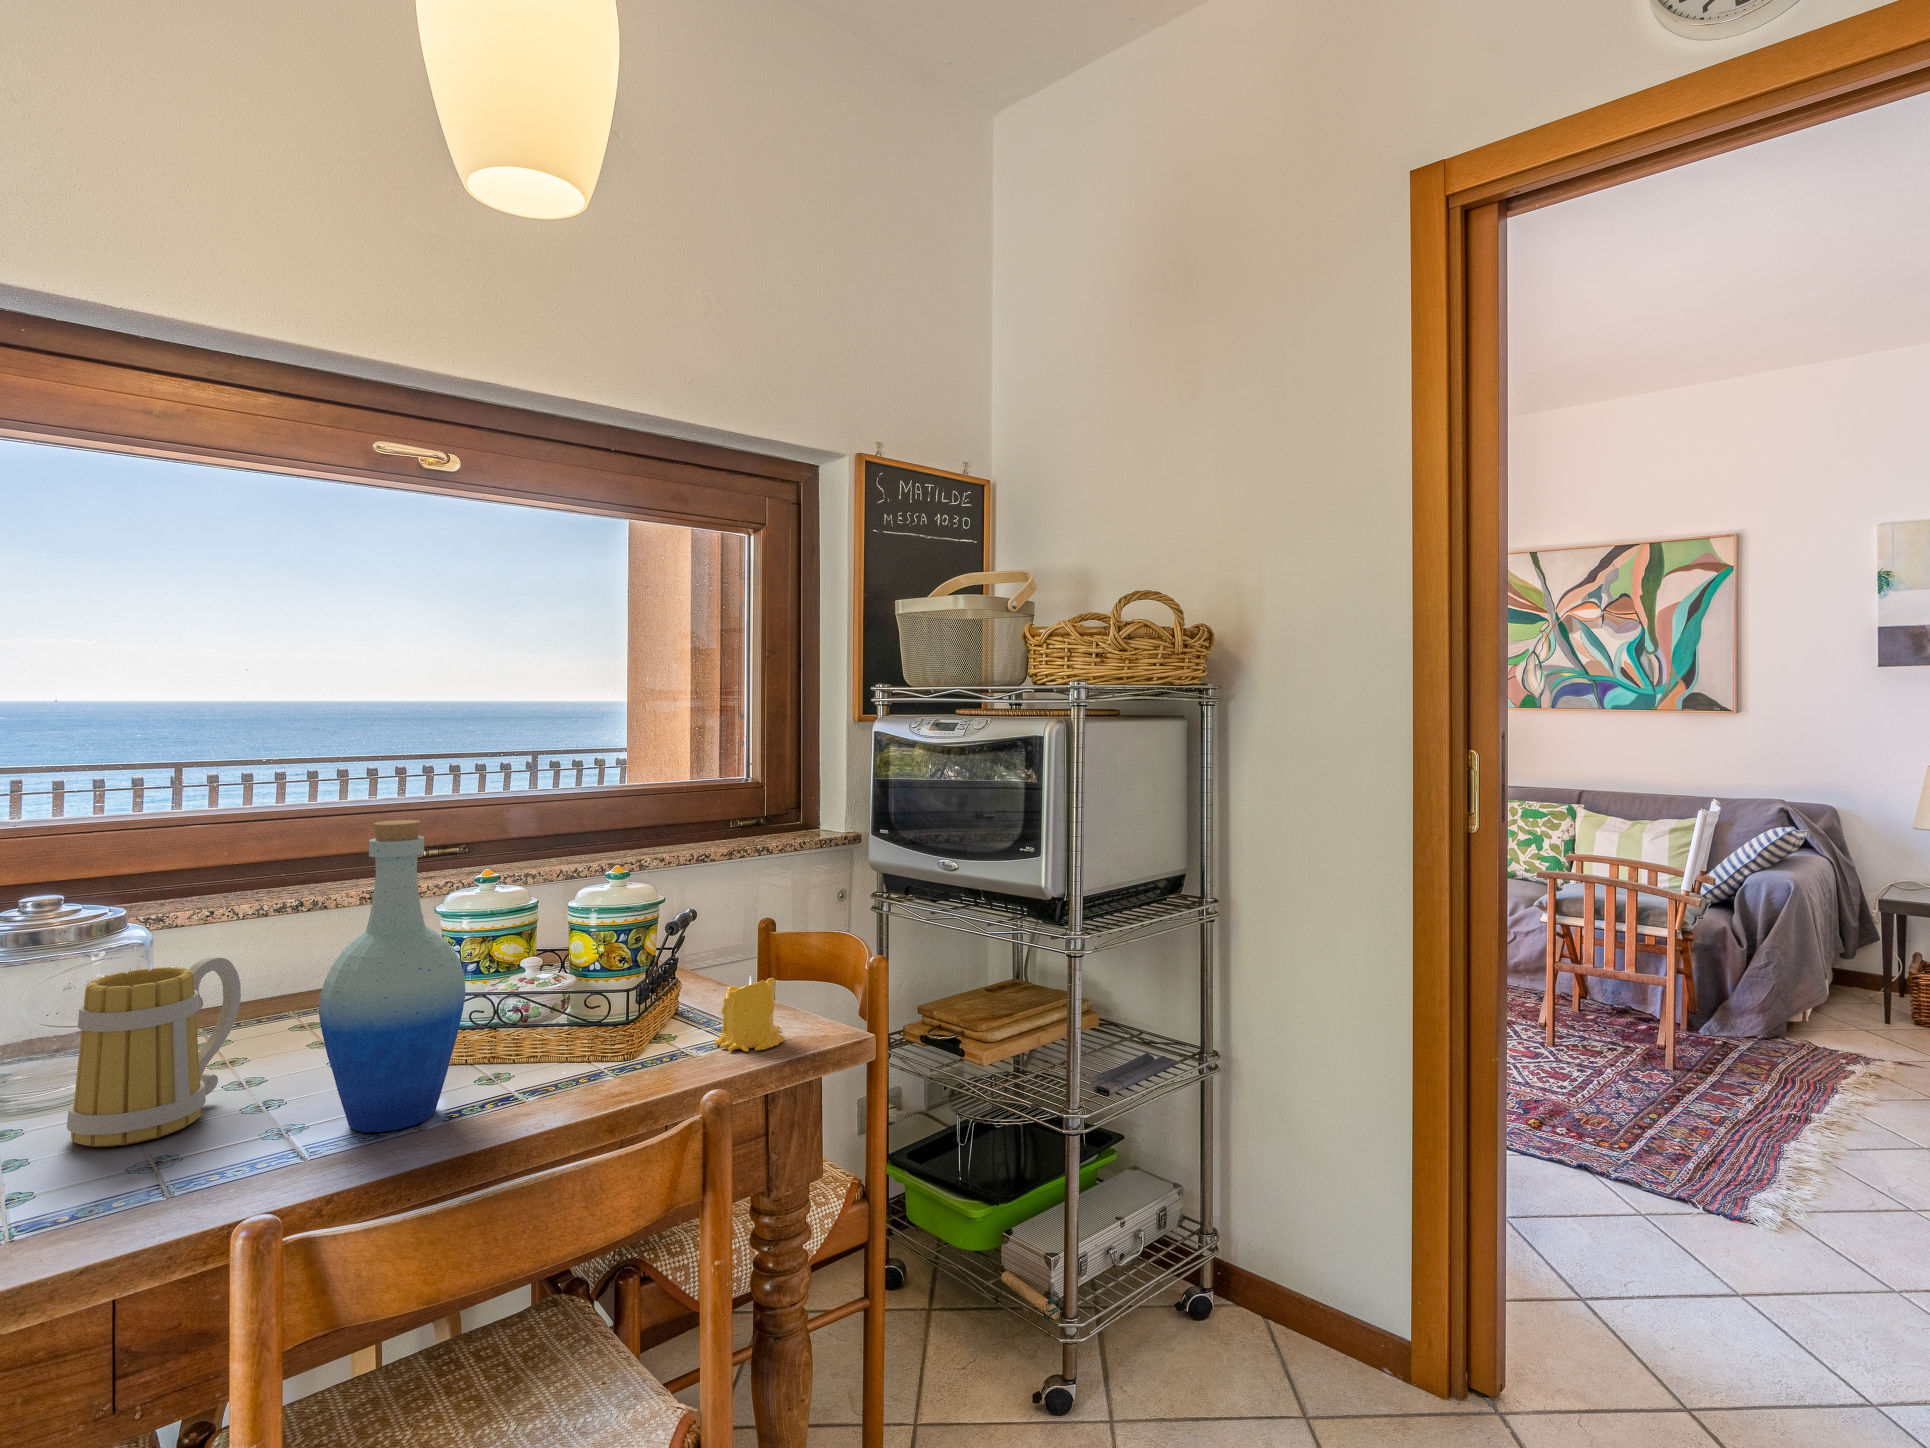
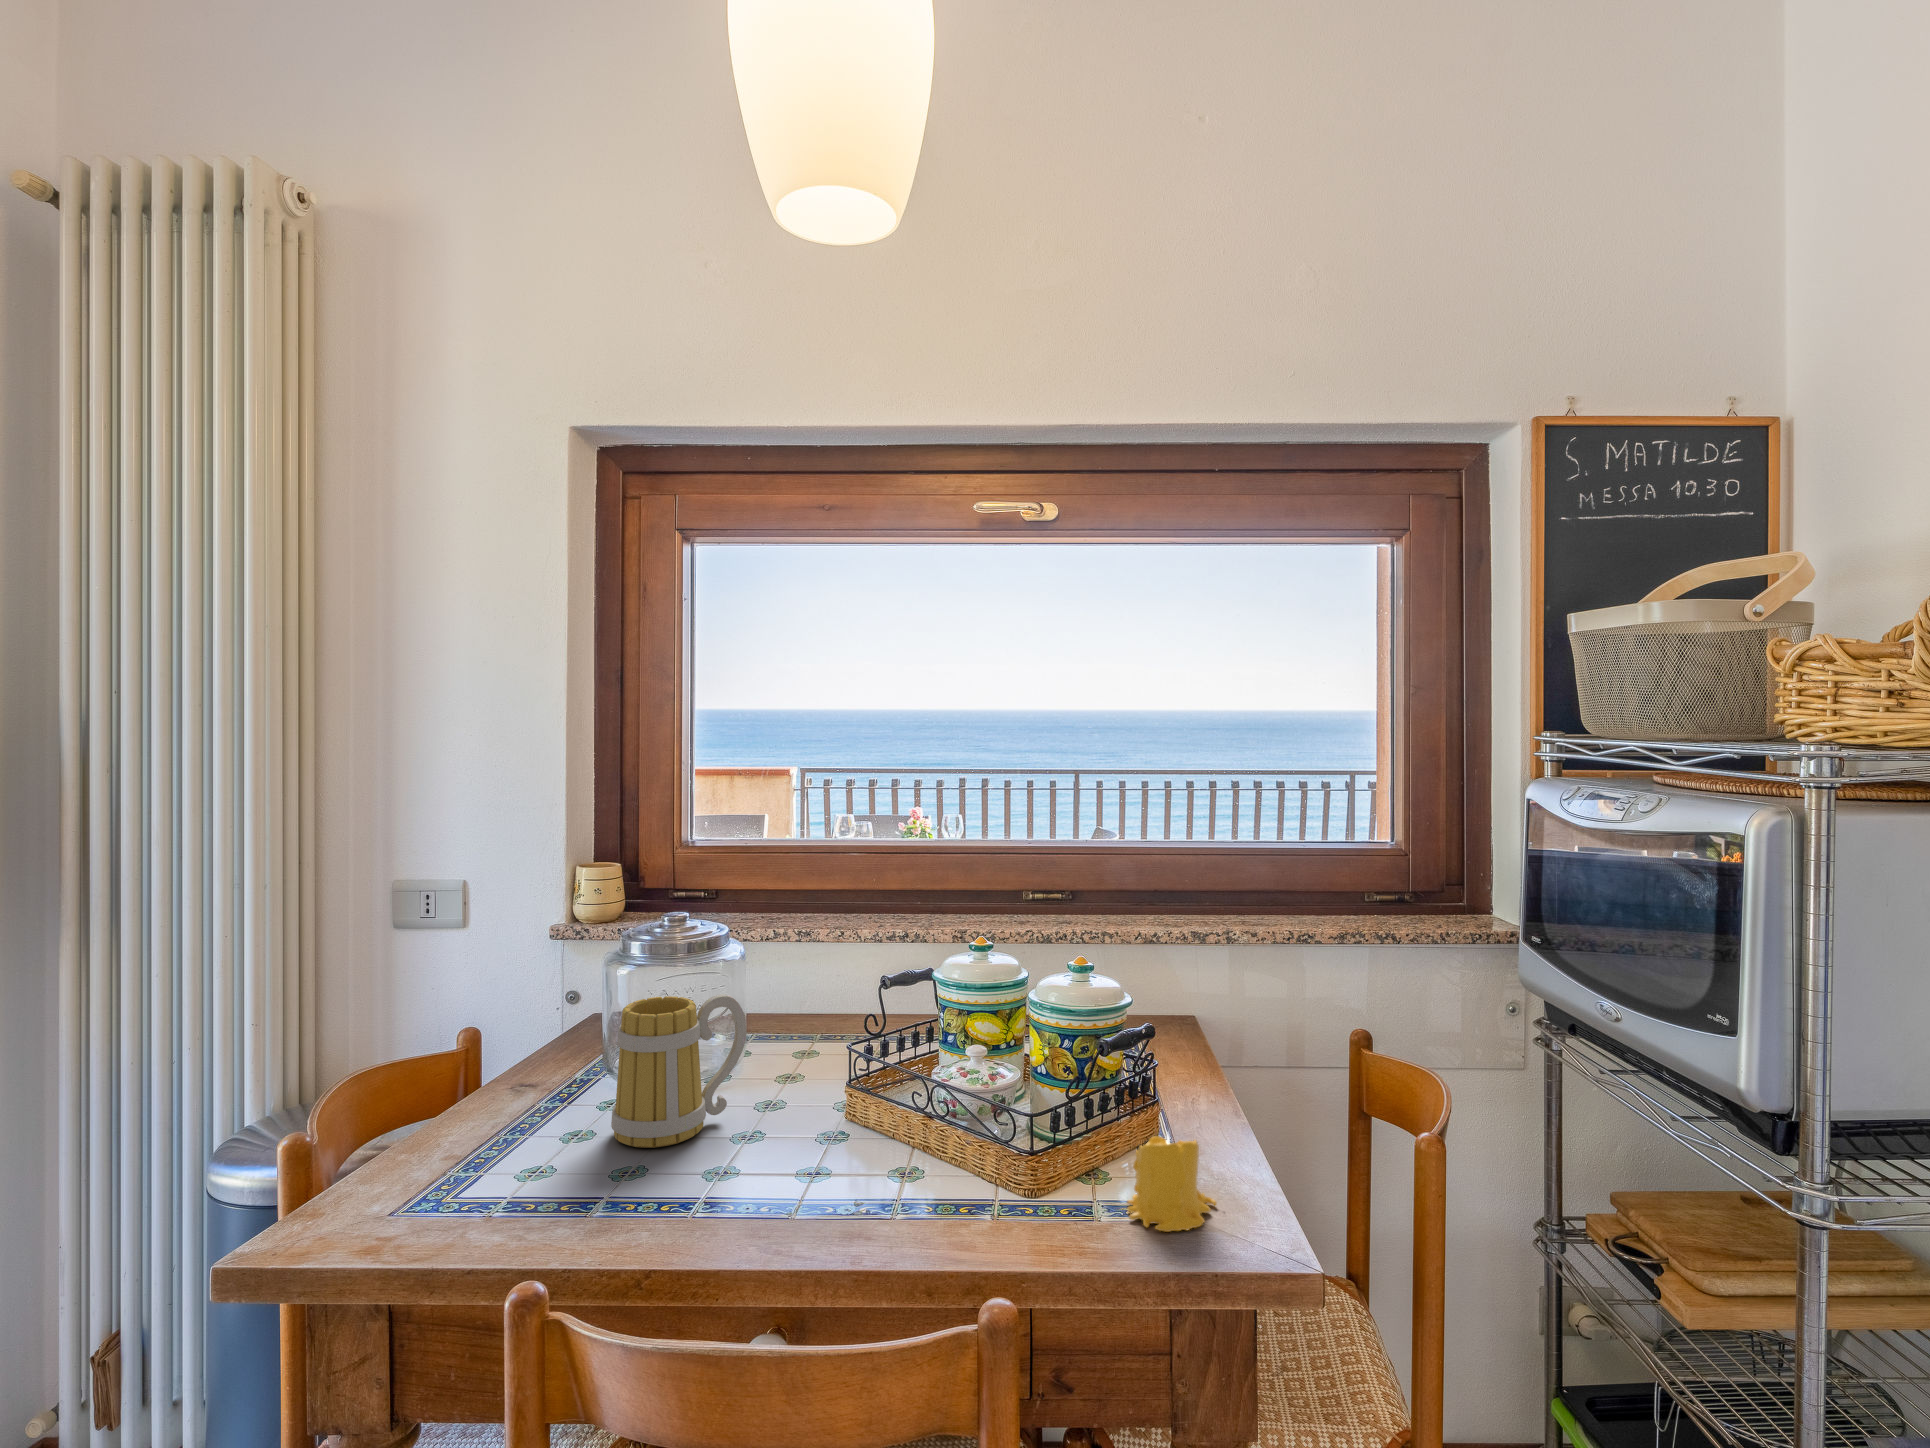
bottle: present [319,820,465,1132] -> none [727,899,854,1206]

